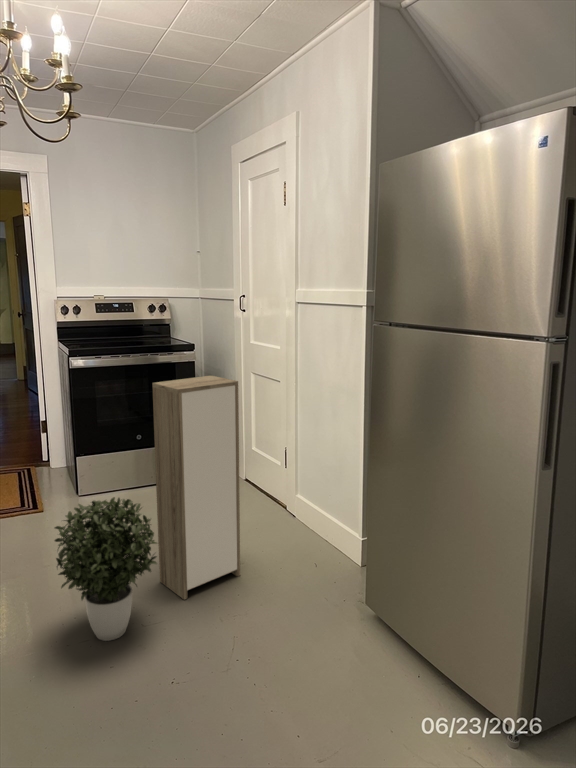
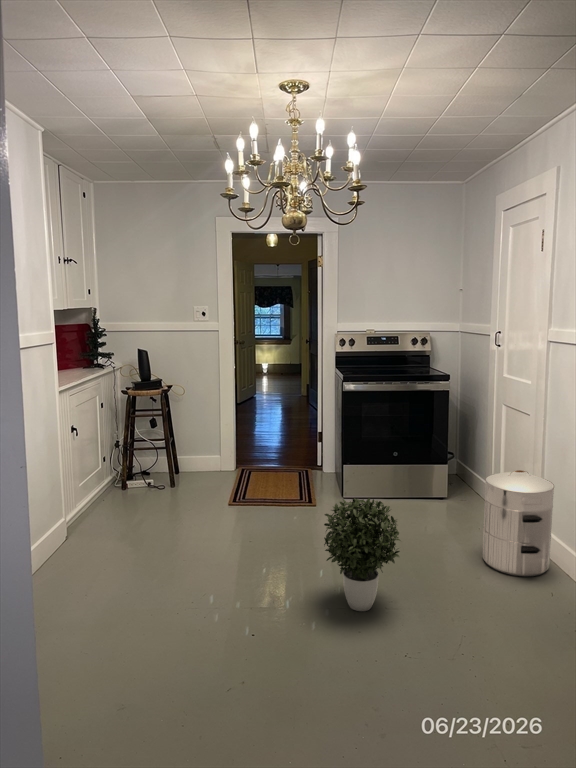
storage cabinet: present [153,376,240,600] -> none [403,406,481,595]
waste bin: none [243,440,312,553] -> present [482,470,554,576]

